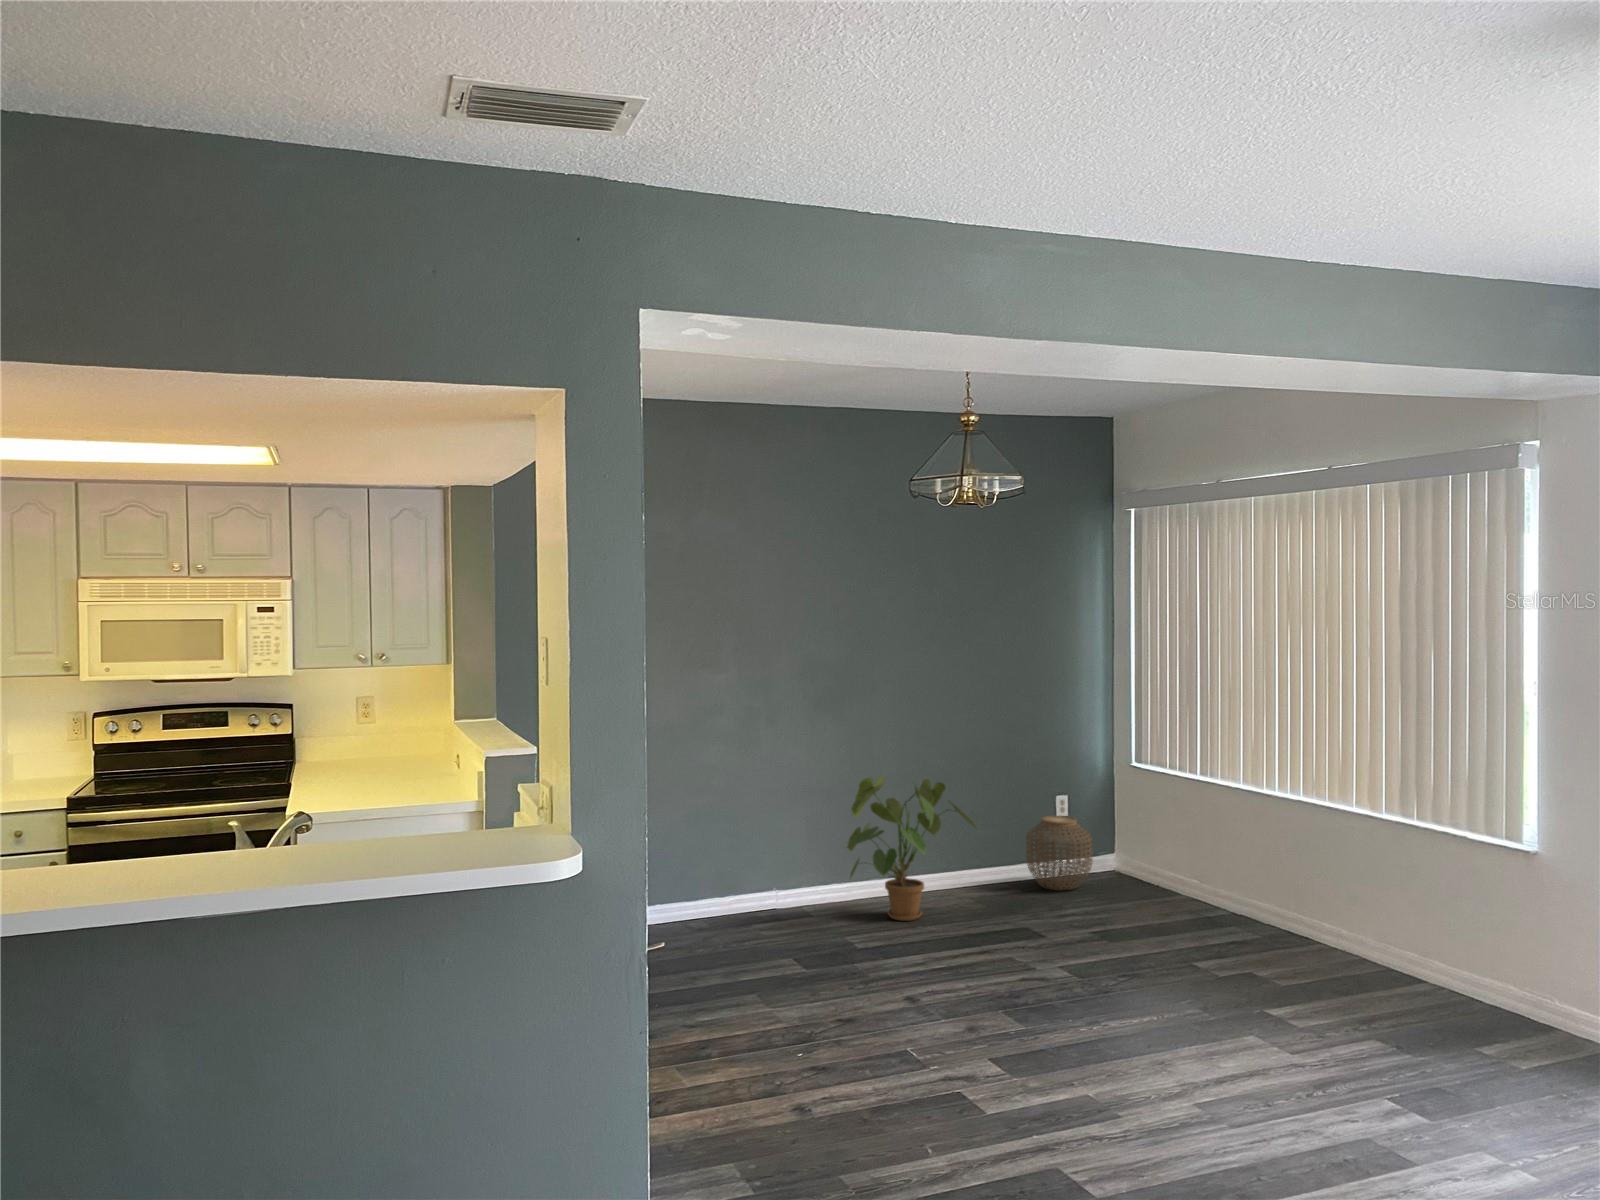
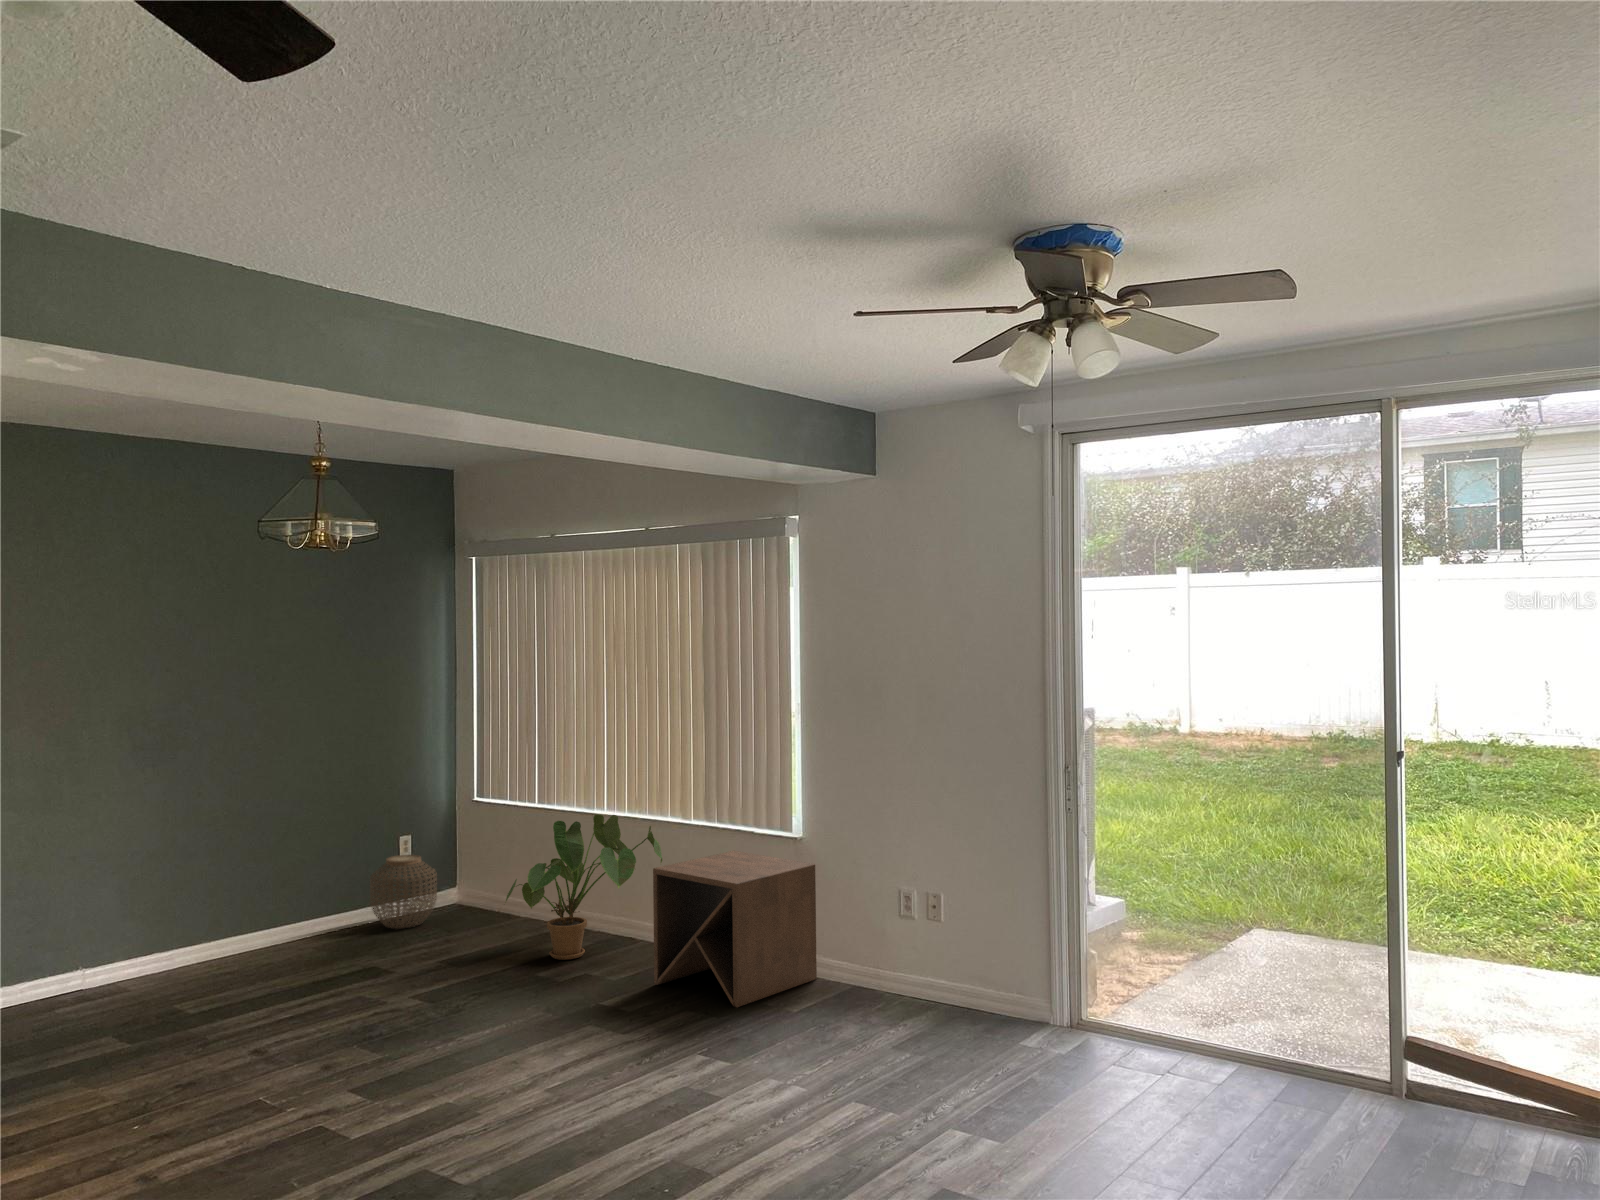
house plant: present [844,776,977,921] -> present [506,814,662,960]
side table: none [1333,856,1555,1049] -> present [653,851,817,1007]

